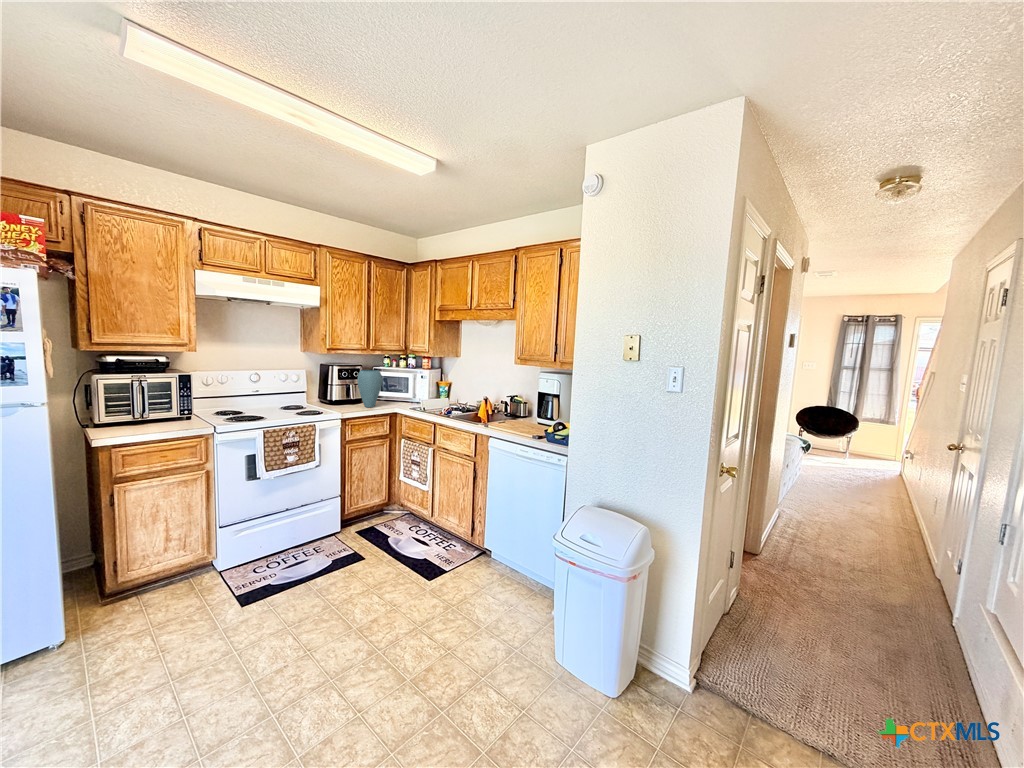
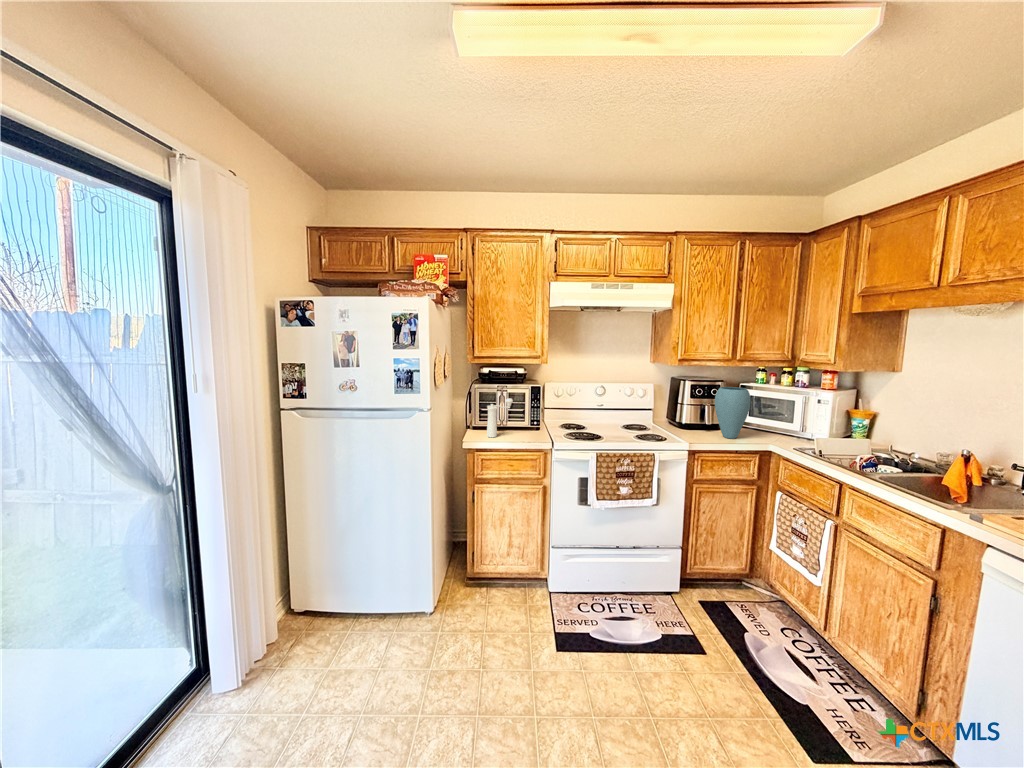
pepper mill: none [121,389,157,432] -> present [487,398,513,437]

